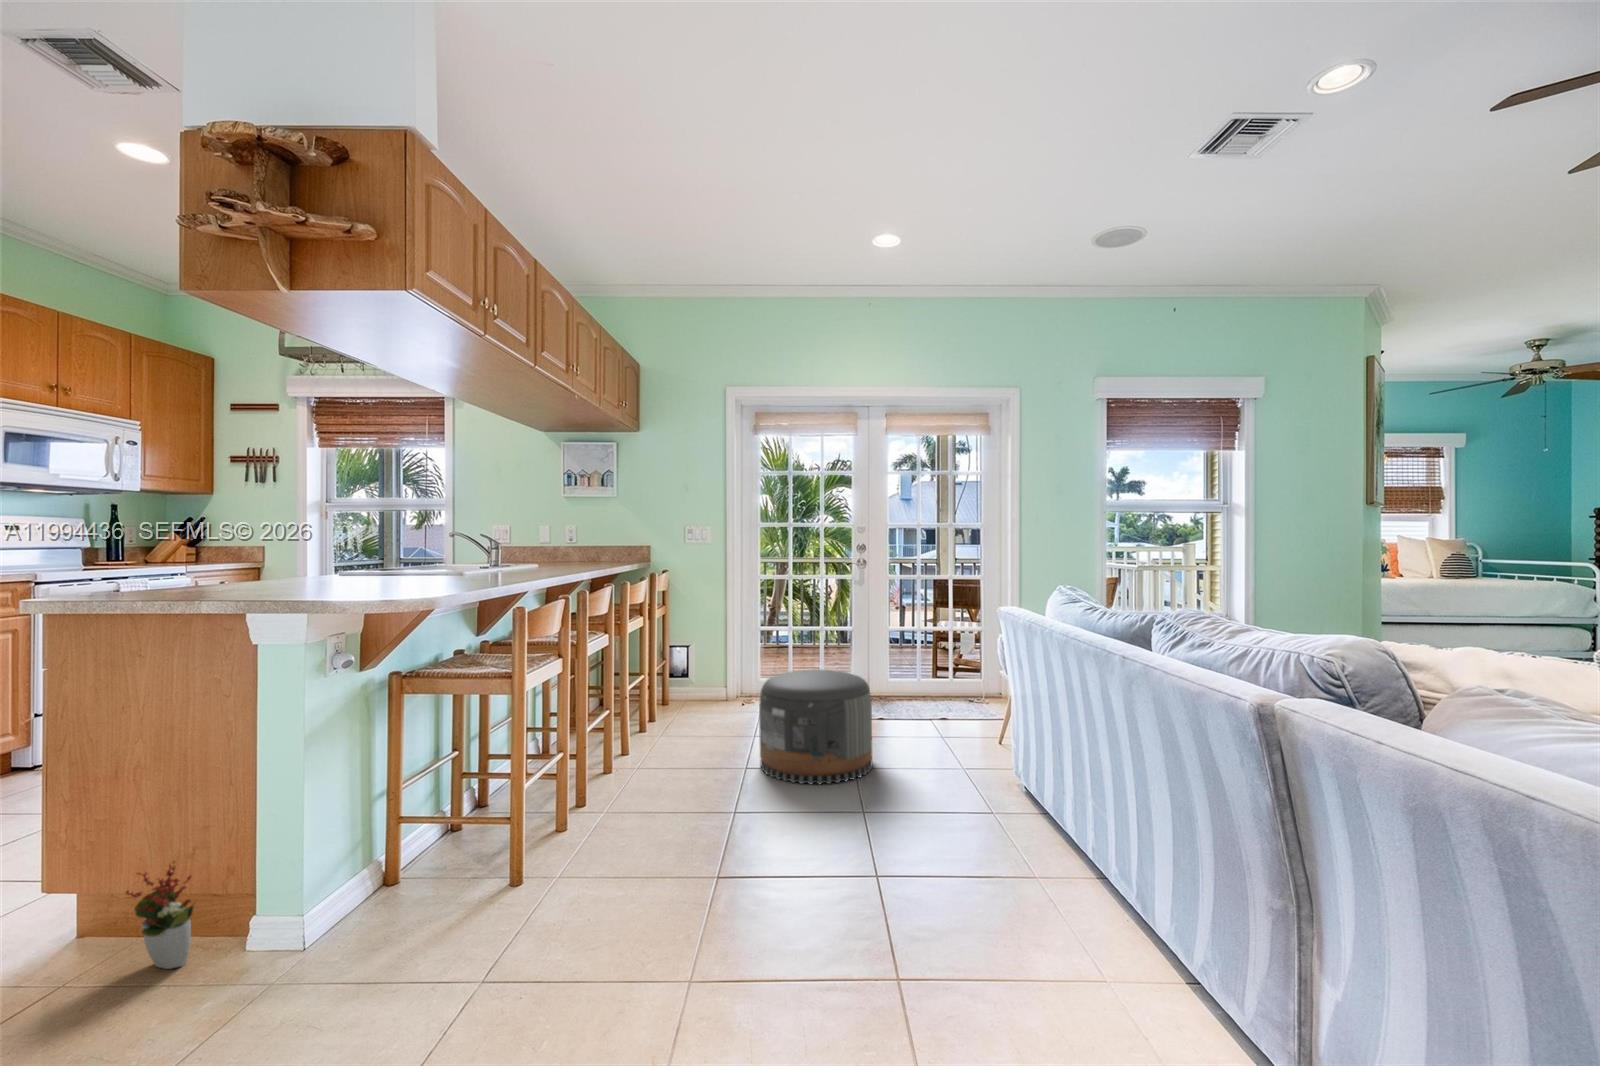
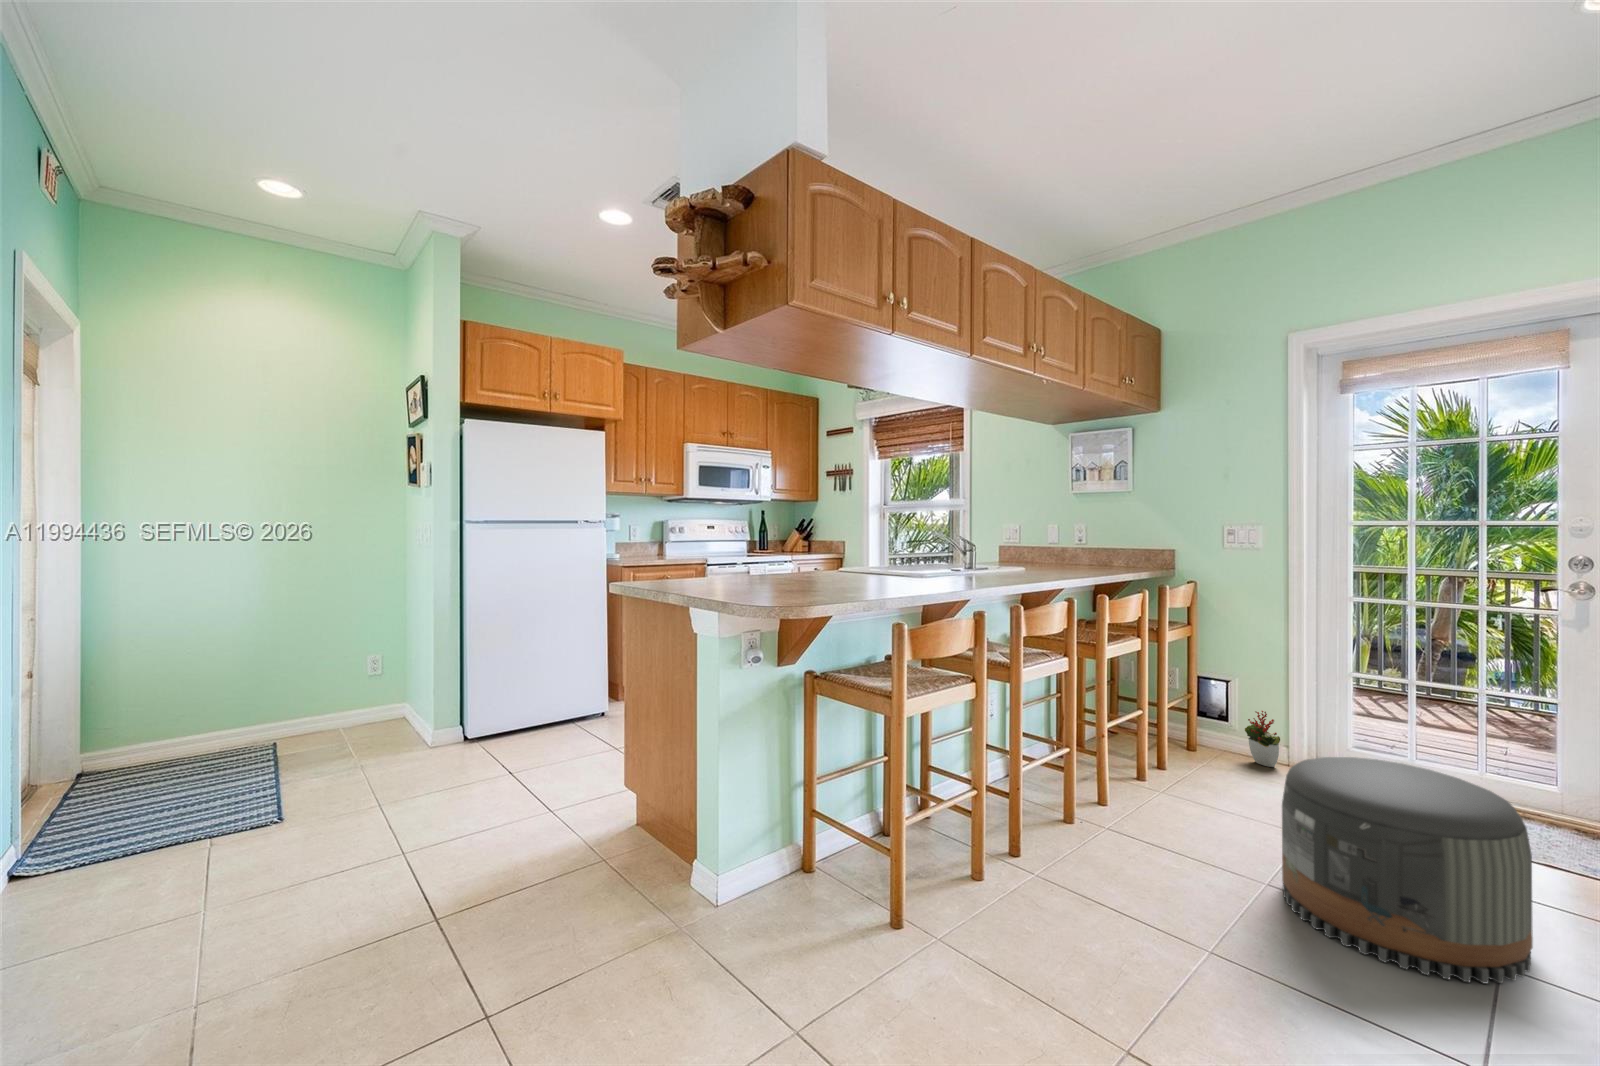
decorative plant: present [126,861,193,969] -> present [1245,711,1280,767]

